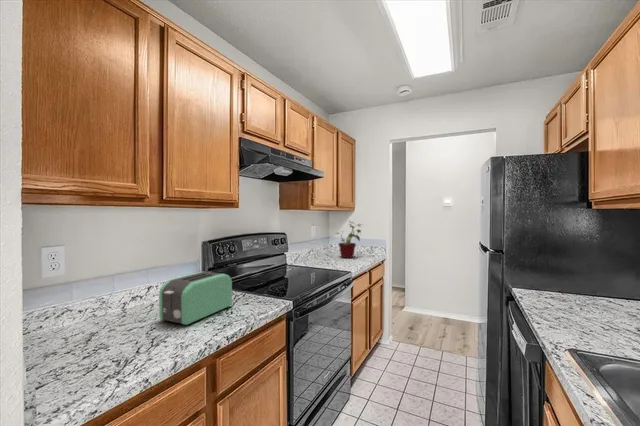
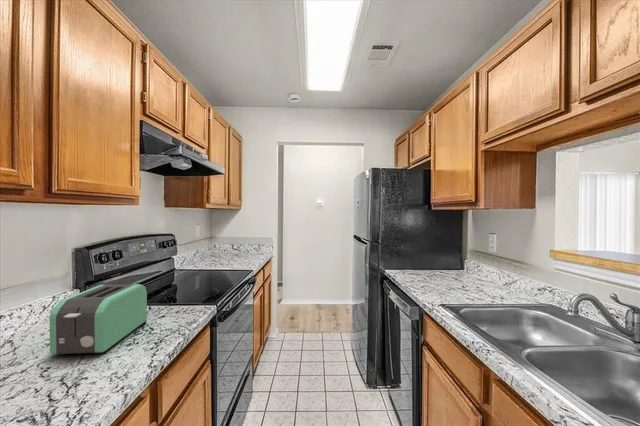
potted plant: present [338,222,361,258] -> none [224,219,255,258]

